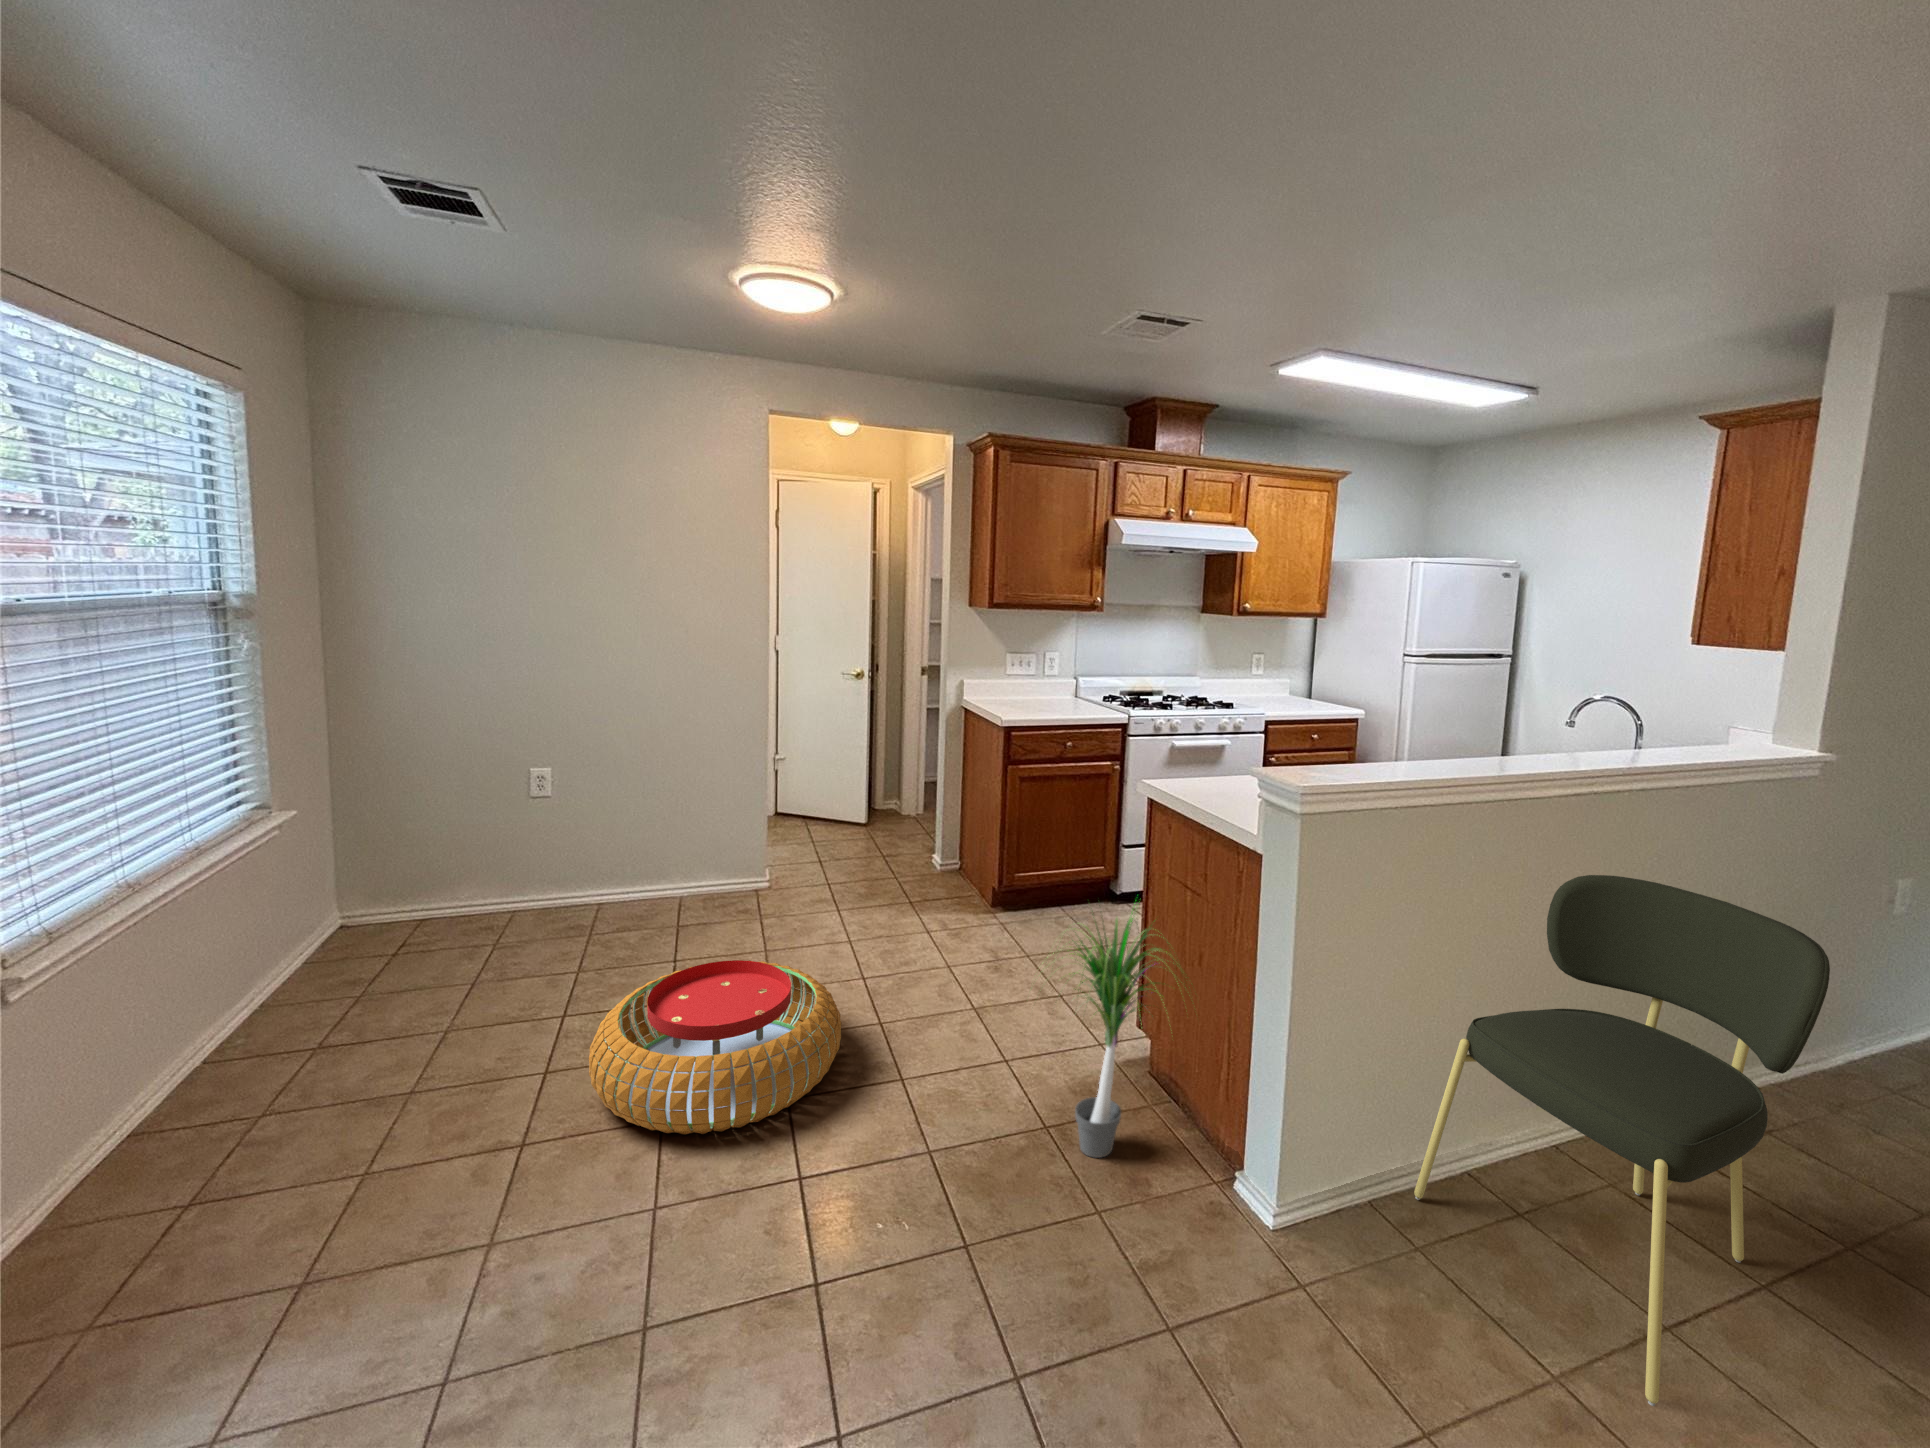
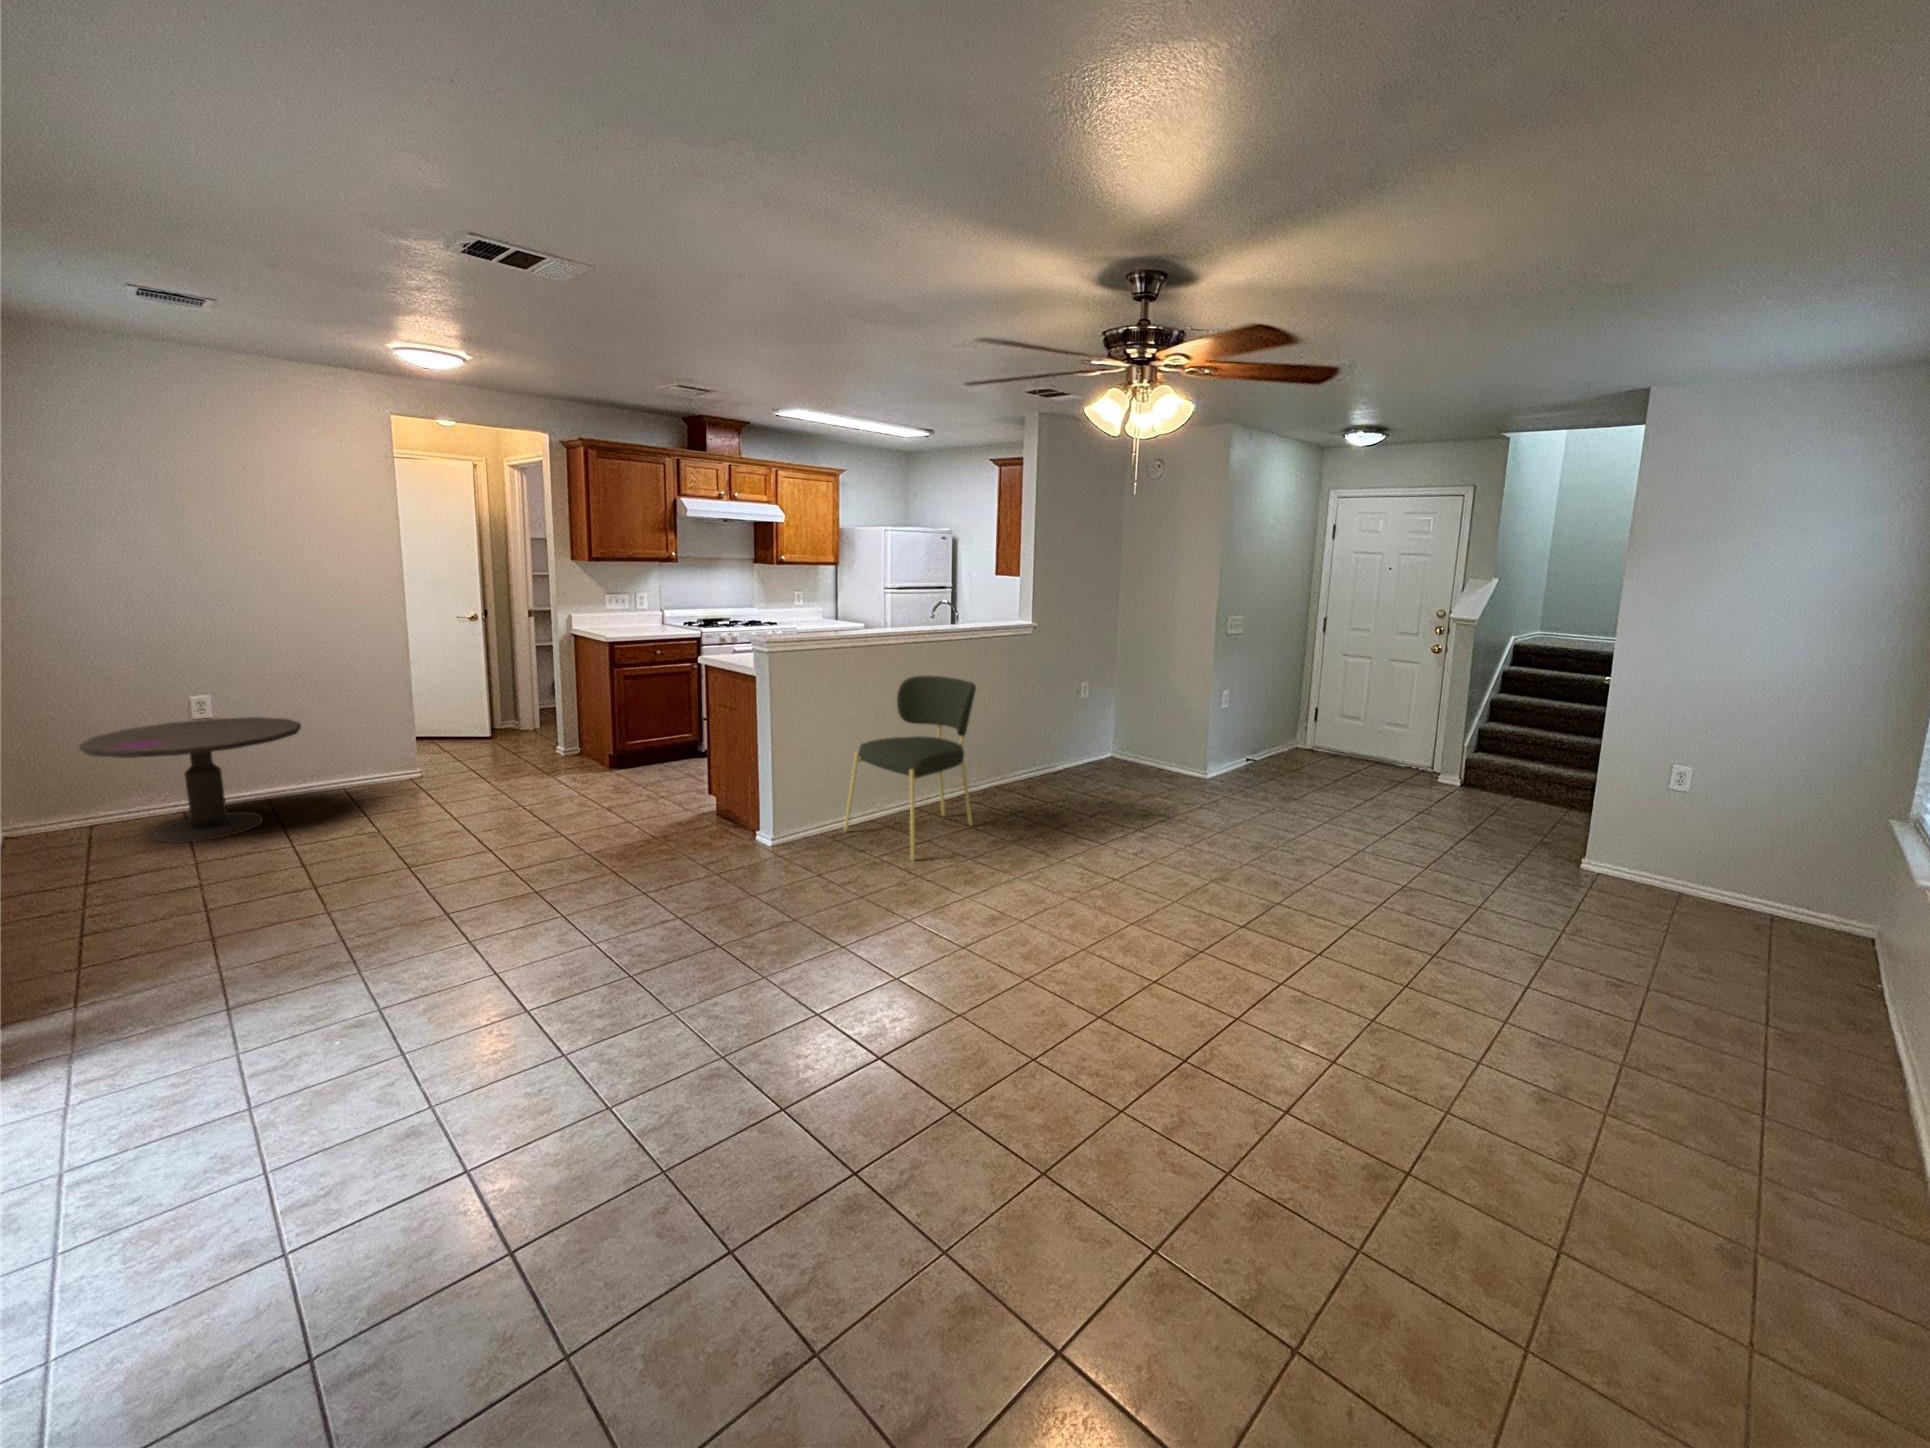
side table: none [414,798,639,968] -> present [79,717,301,843]
potted plant: present [1047,913,1186,1158] -> none [635,705,735,846]
pouf: present [589,960,841,1134] -> none [325,790,514,879]

